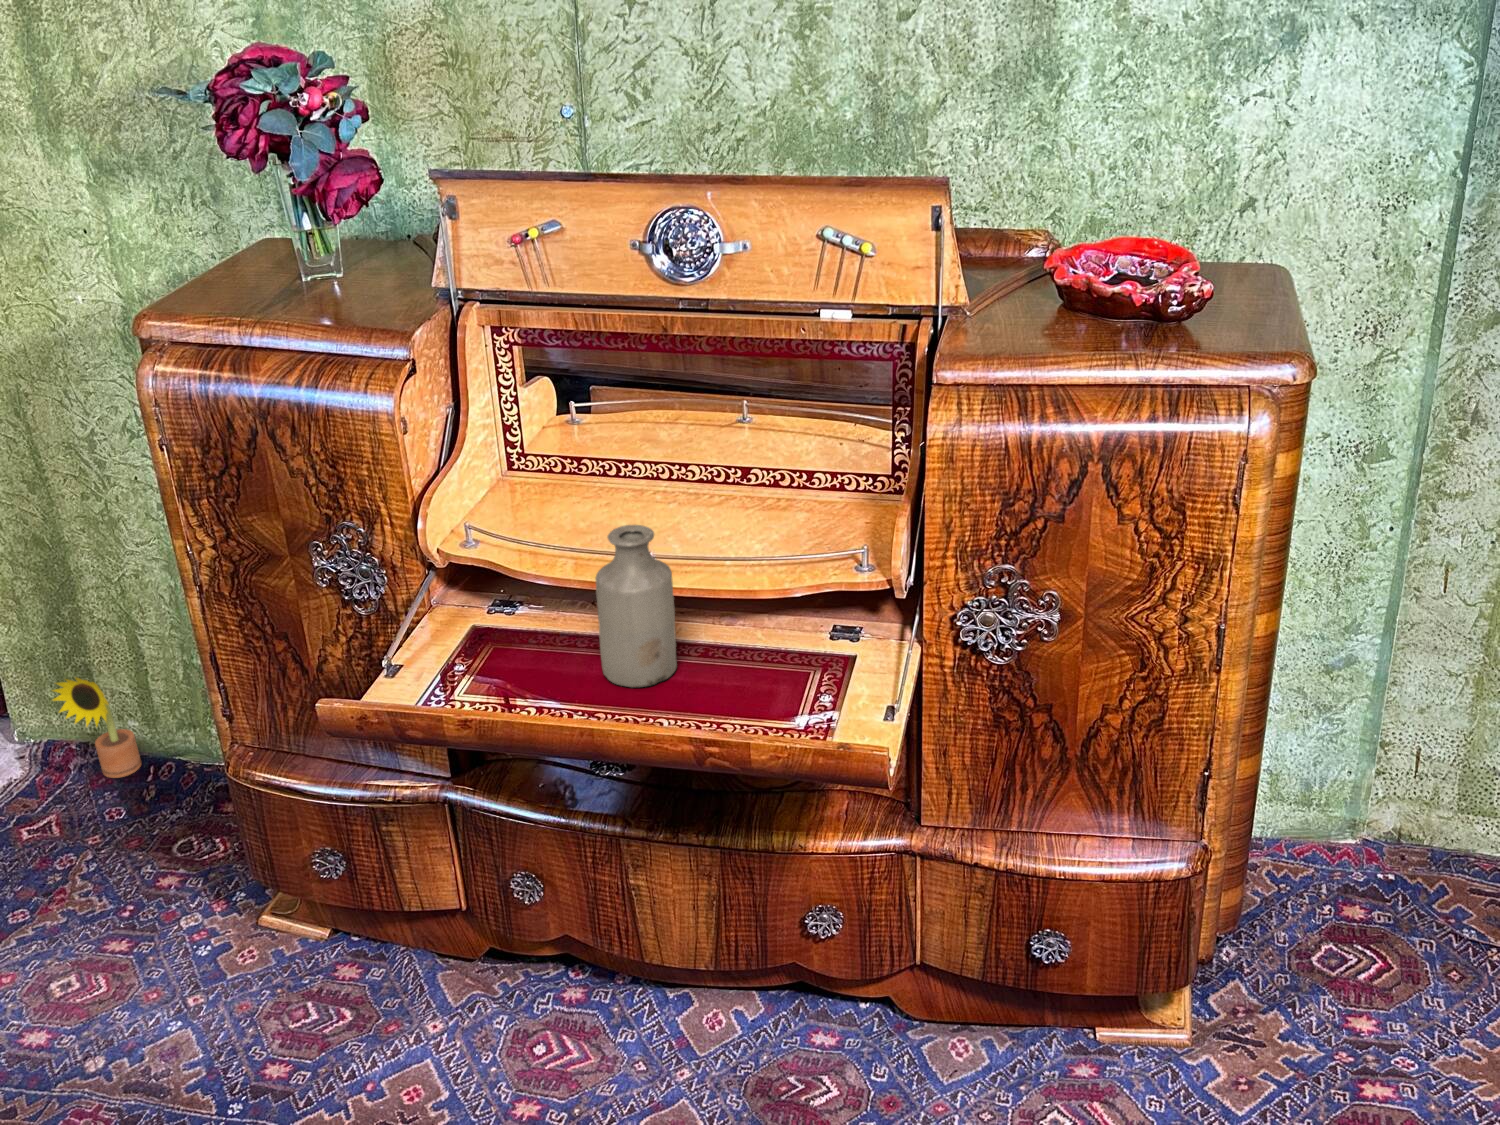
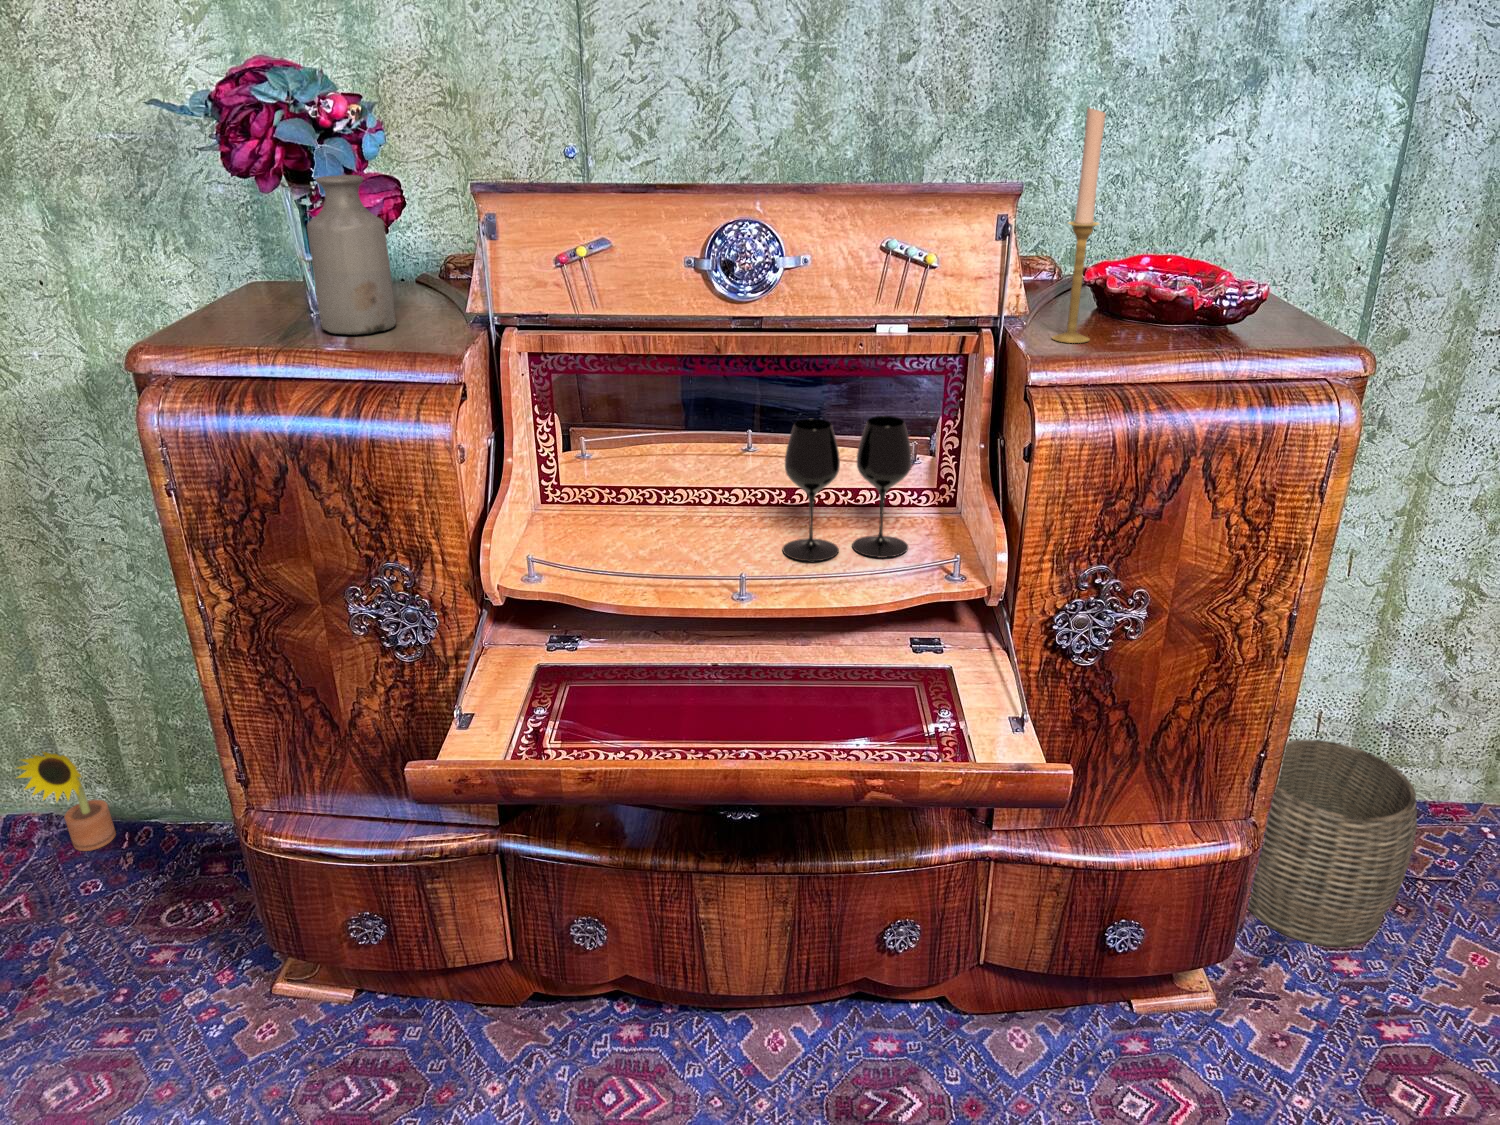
candlestick: none [987,106,1025,338] -> present [1052,108,1106,343]
wine glass: none [716,403,845,544] -> present [783,416,912,561]
bottle: present [595,525,677,687] -> present [307,175,396,335]
woven basket: none [1269,773,1459,1006] -> present [1248,740,1417,947]

